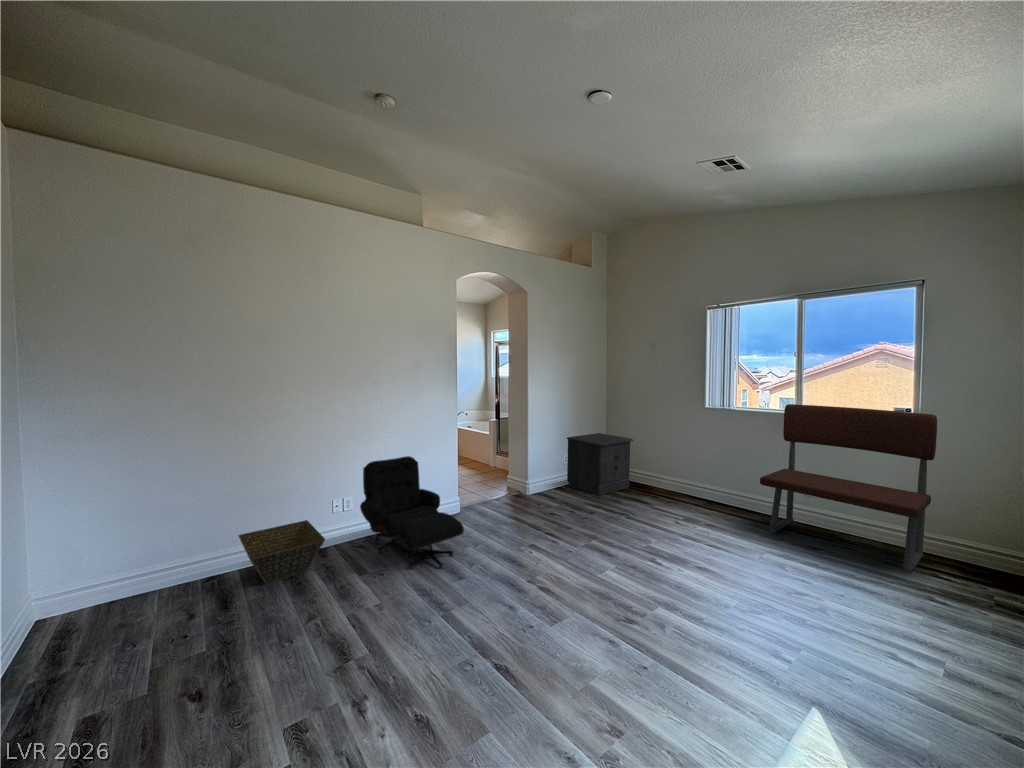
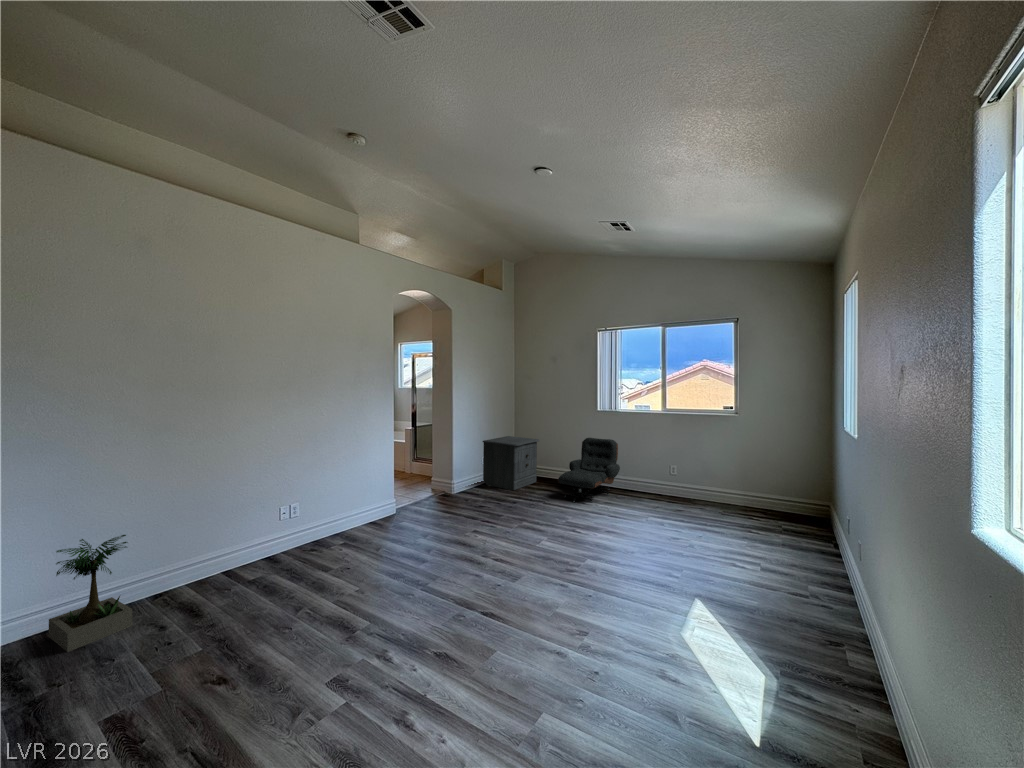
bench: present [760,404,937,573] -> none [642,405,749,519]
lounge chair: present [360,456,464,570] -> present [558,438,620,503]
potted plant: none [104,517,188,626] -> present [49,535,132,652]
basket: present [238,520,325,584] -> none [184,530,287,594]

